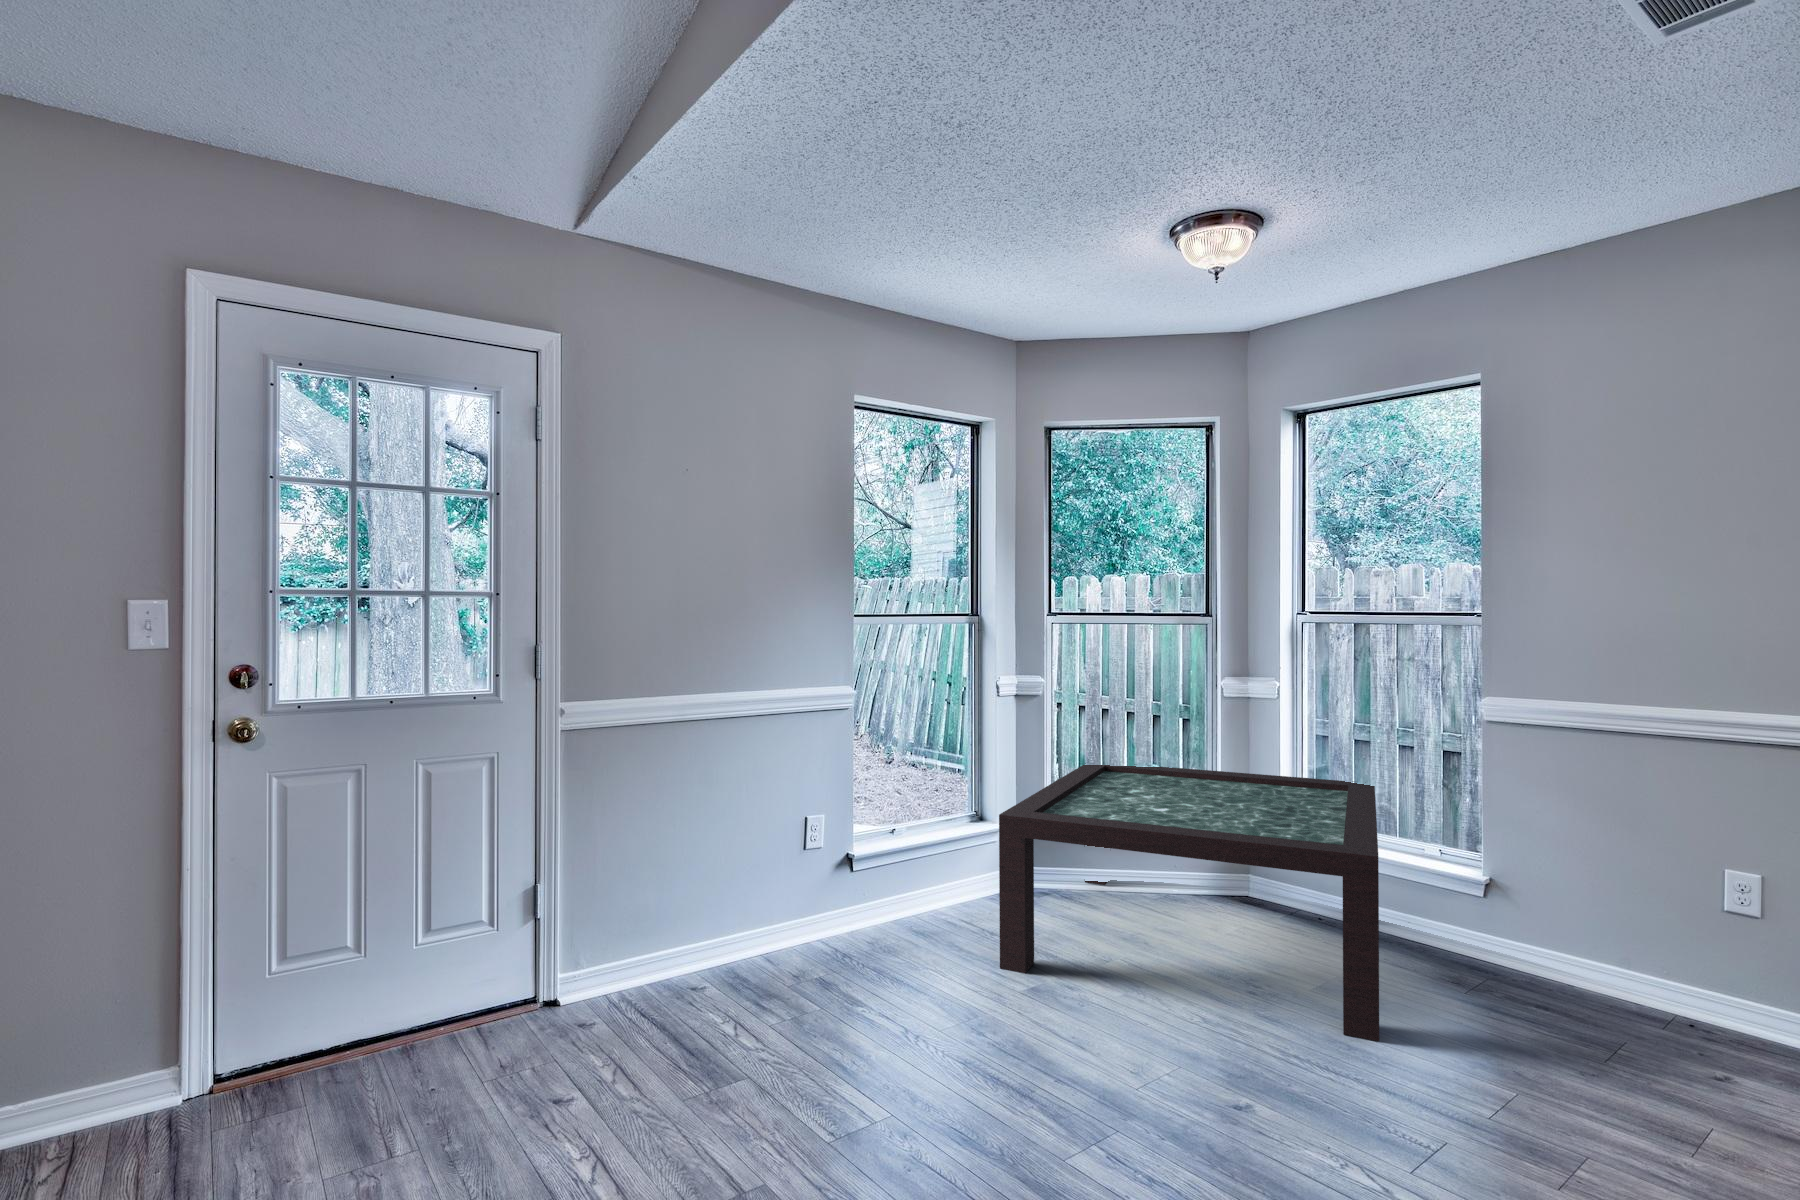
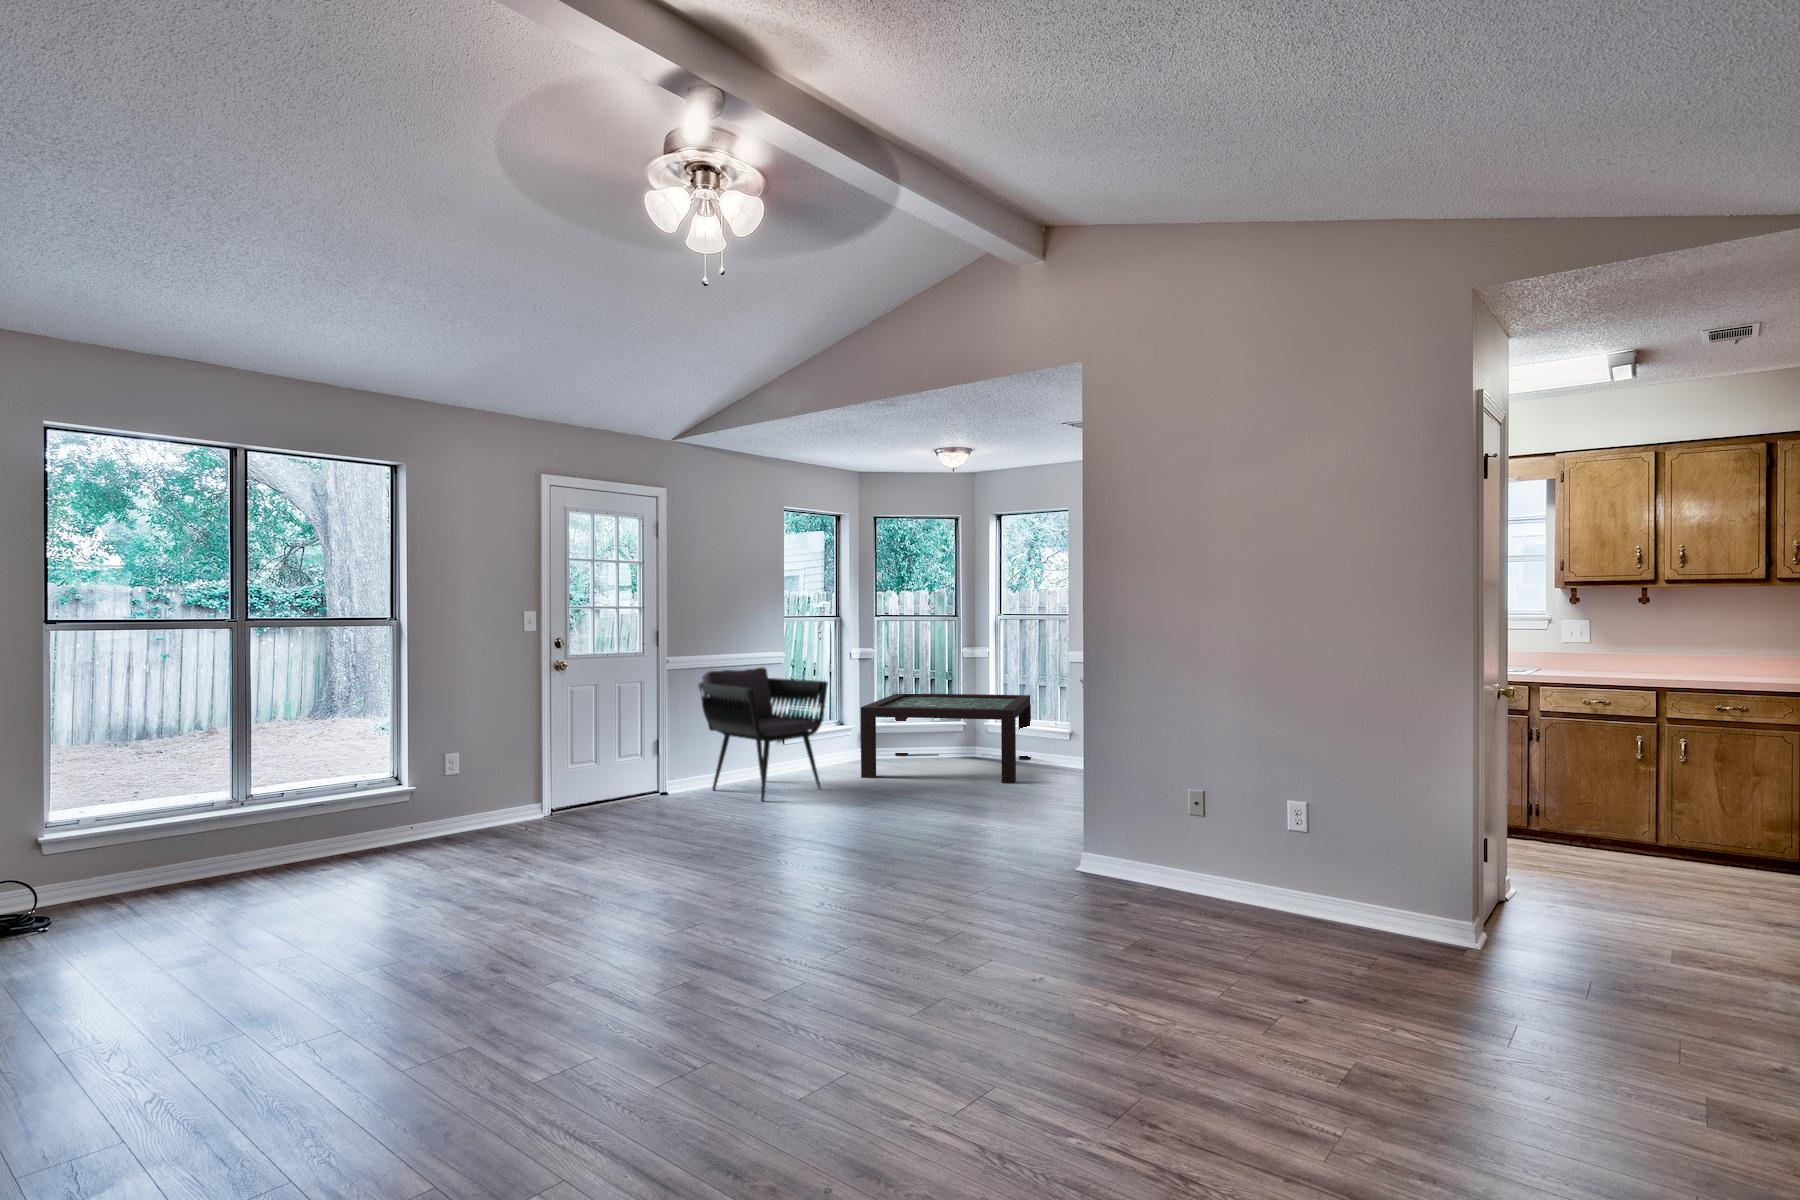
armchair: none [628,722,913,1075] -> present [698,667,828,801]

